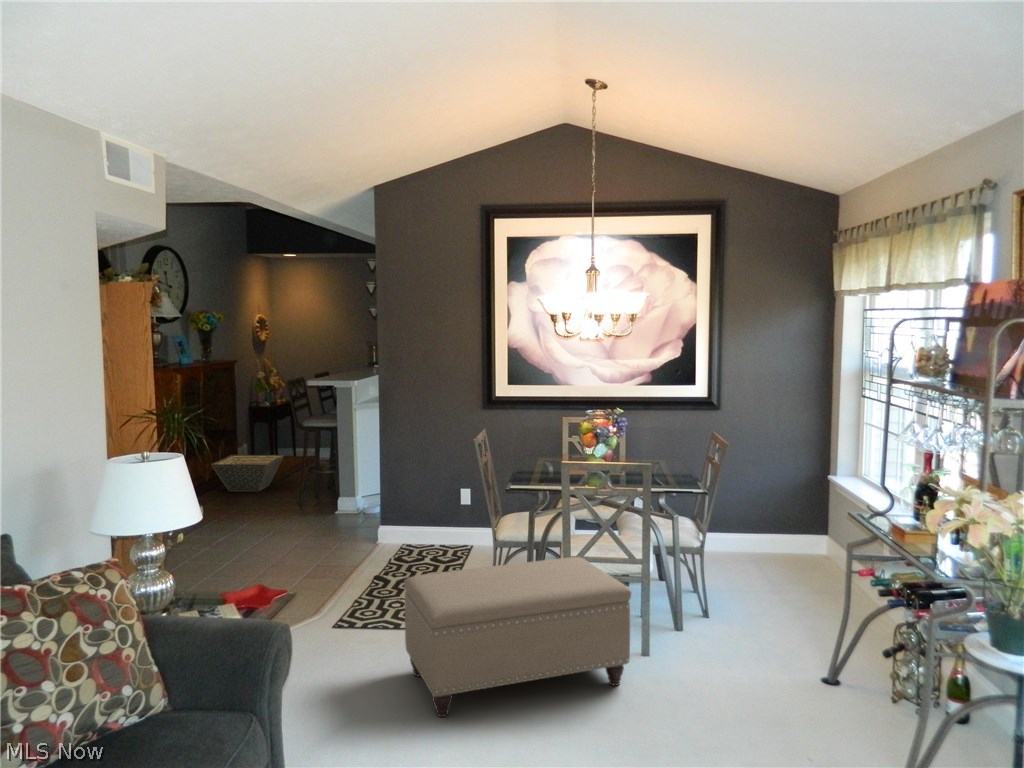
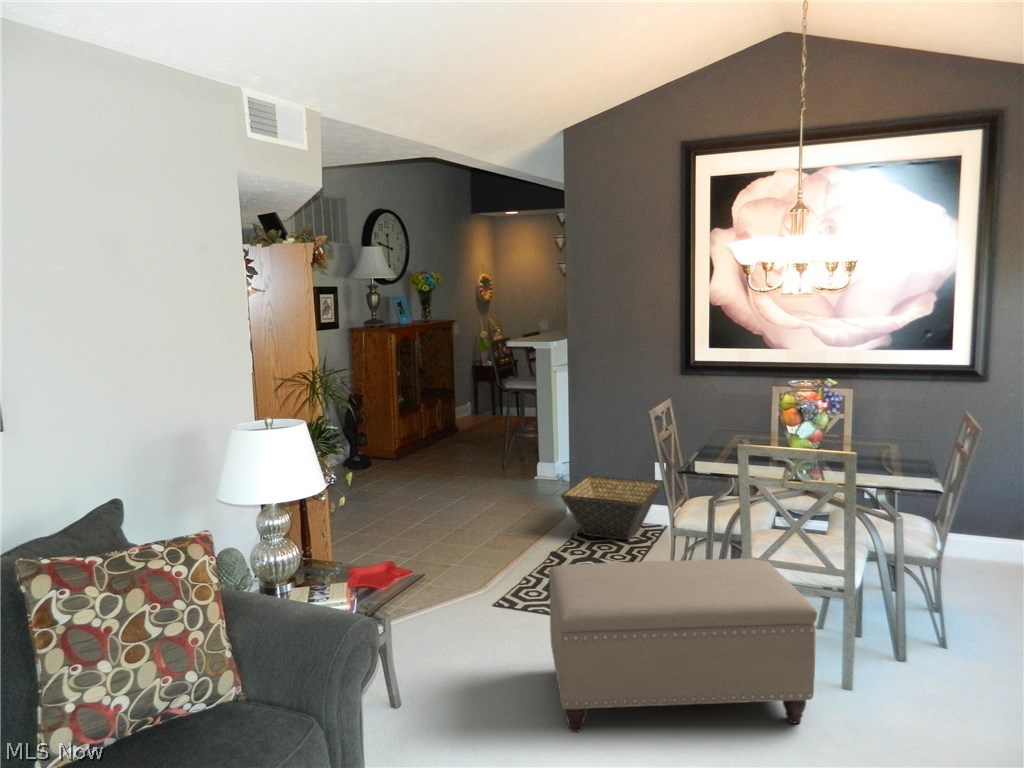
basket: present [211,455,284,492] -> present [561,476,662,540]

